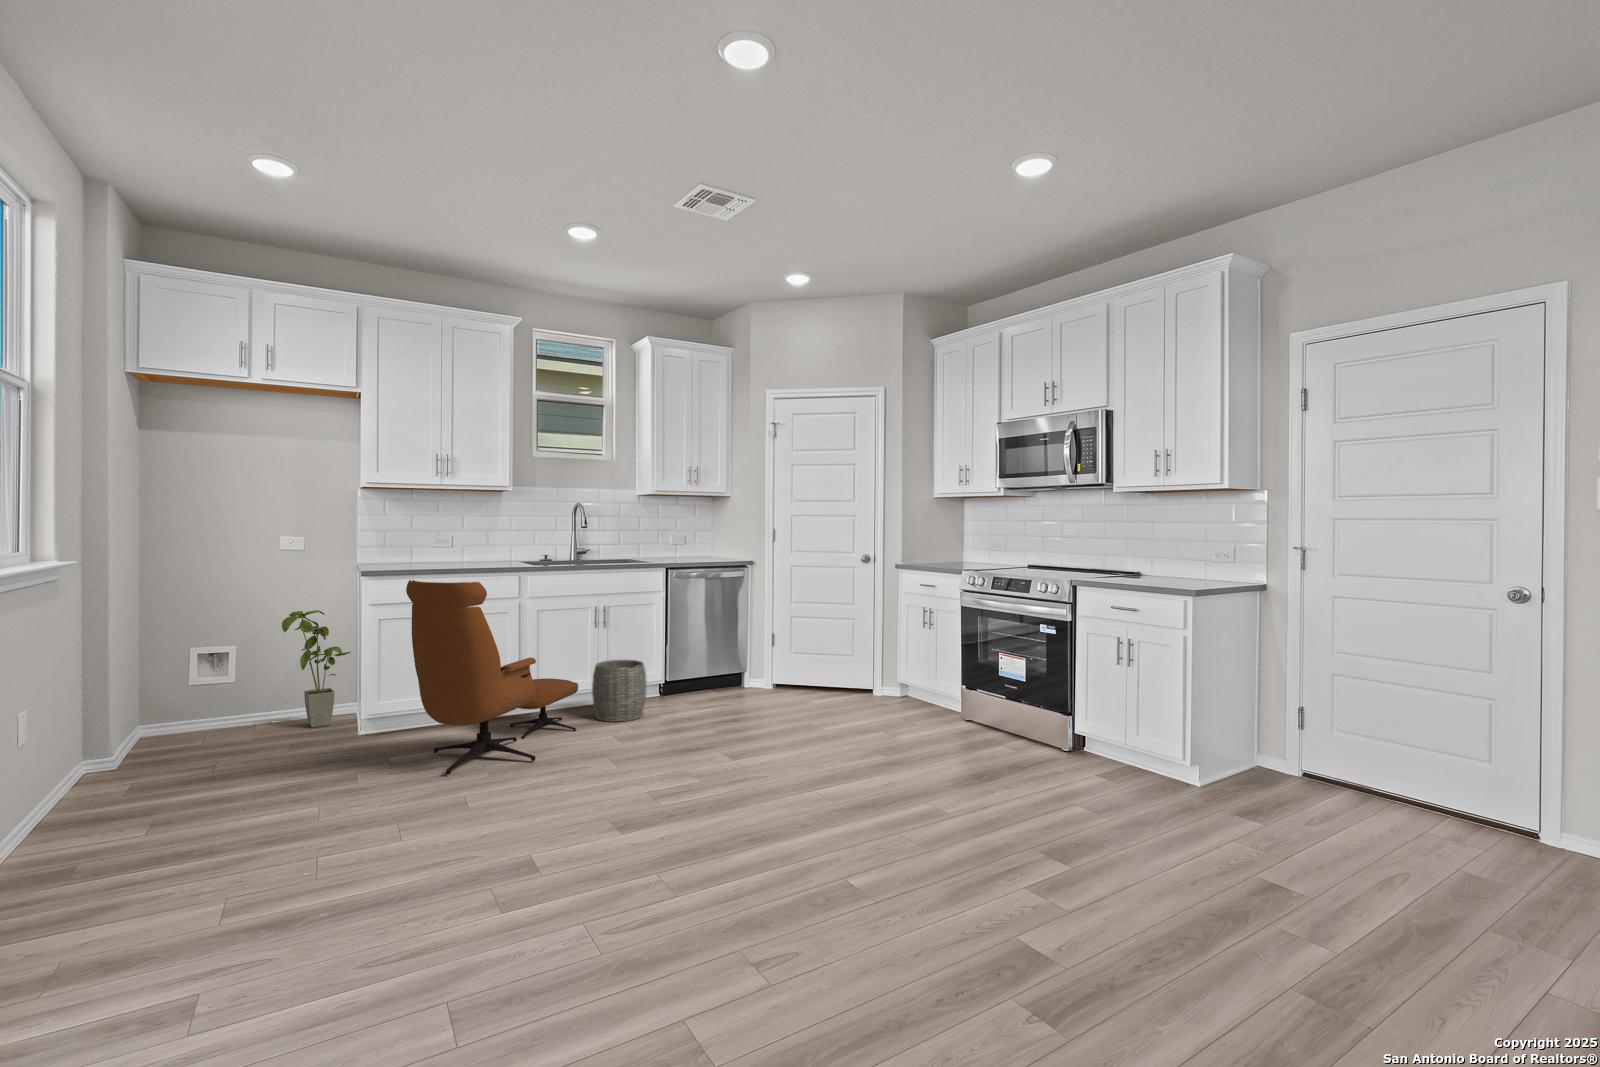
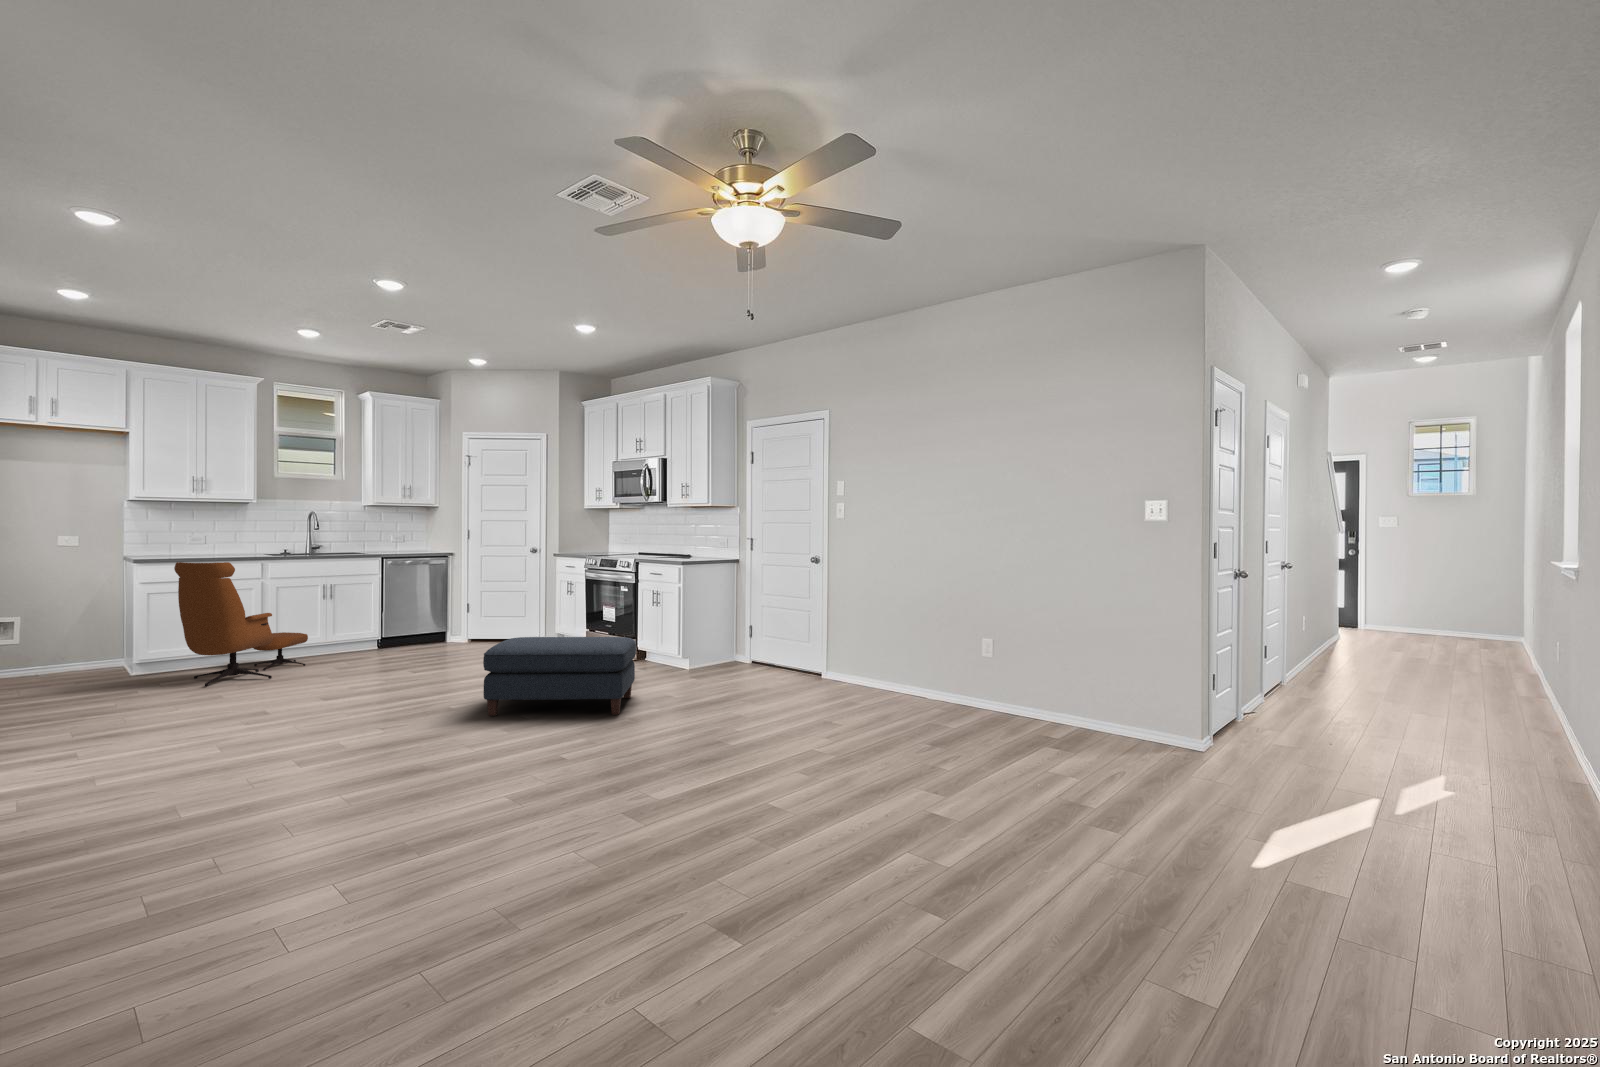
house plant: present [282,610,351,728] -> none [65,588,123,673]
woven basket: present [592,660,646,722] -> none [320,620,362,661]
ottoman: none [940,744,1263,960] -> present [483,637,636,716]

